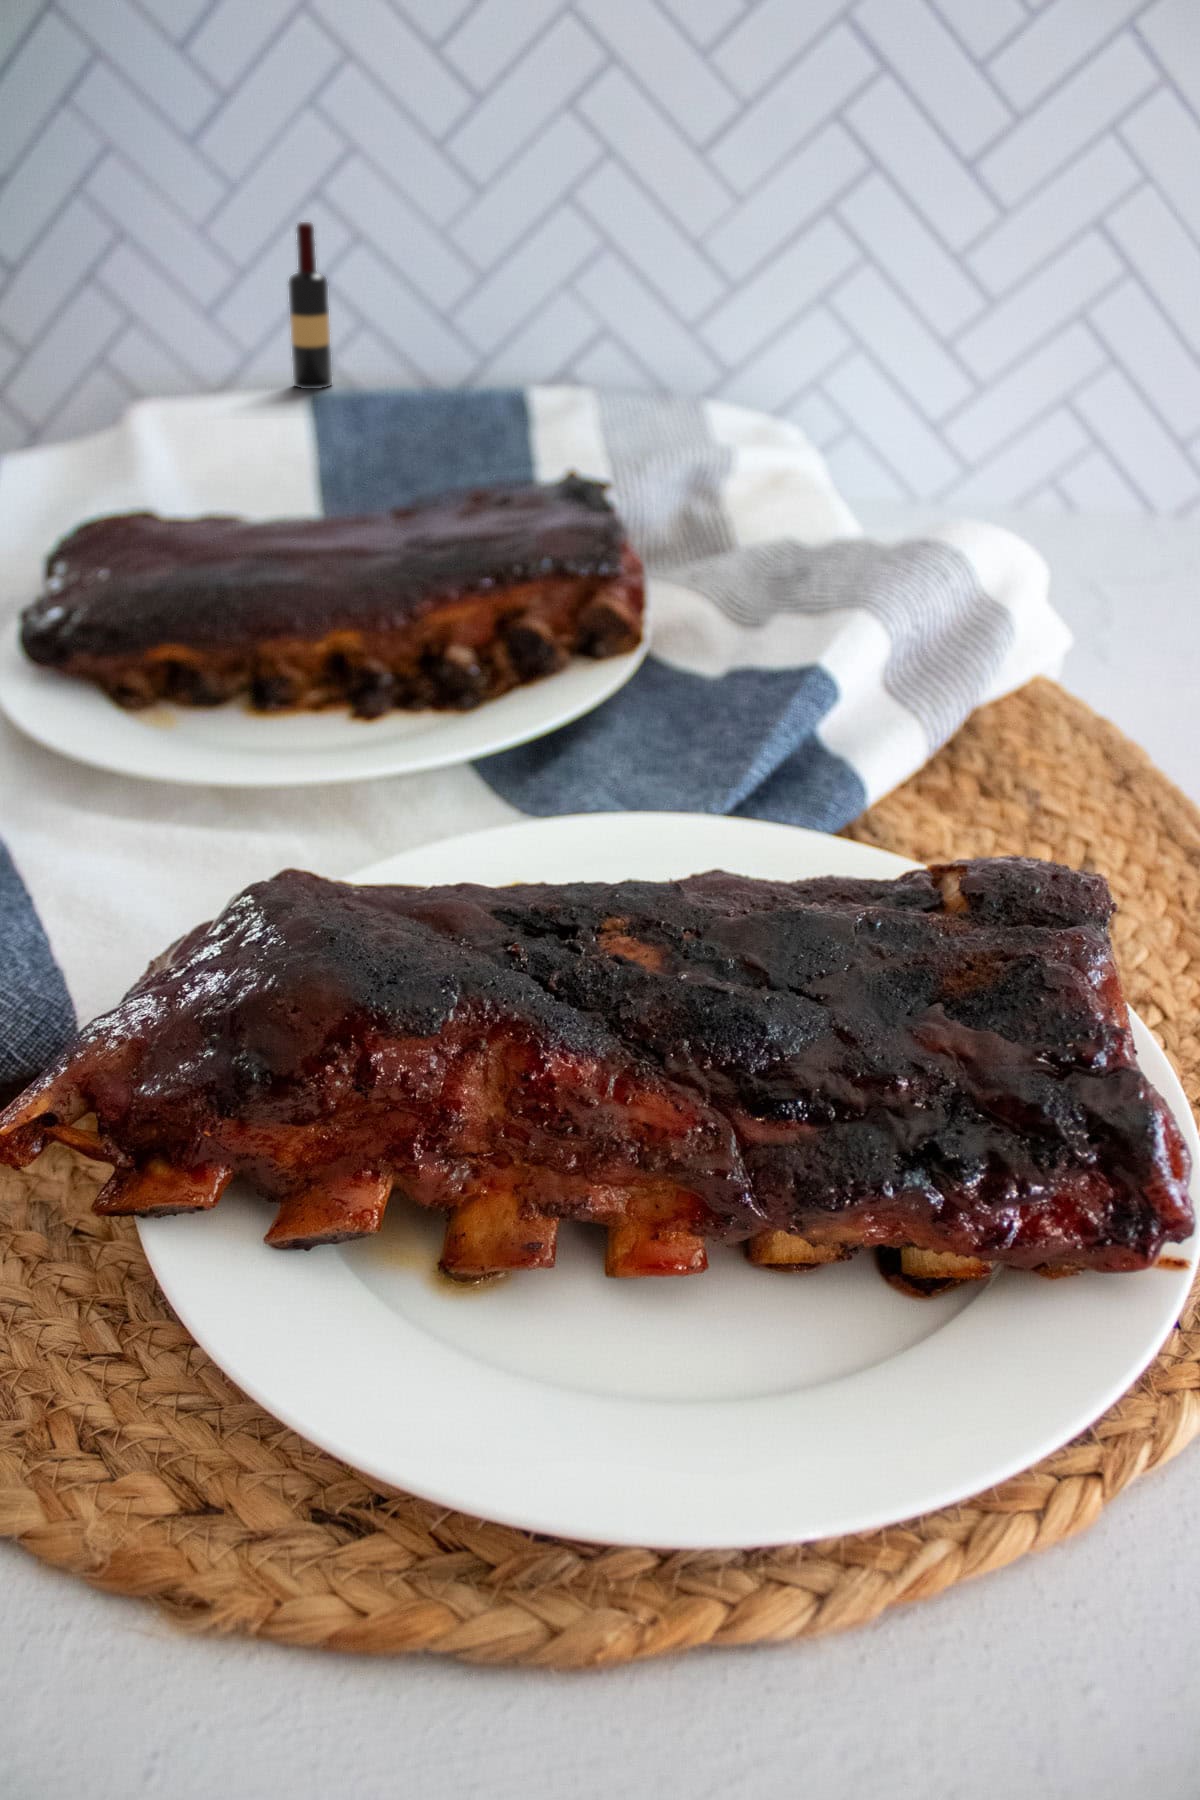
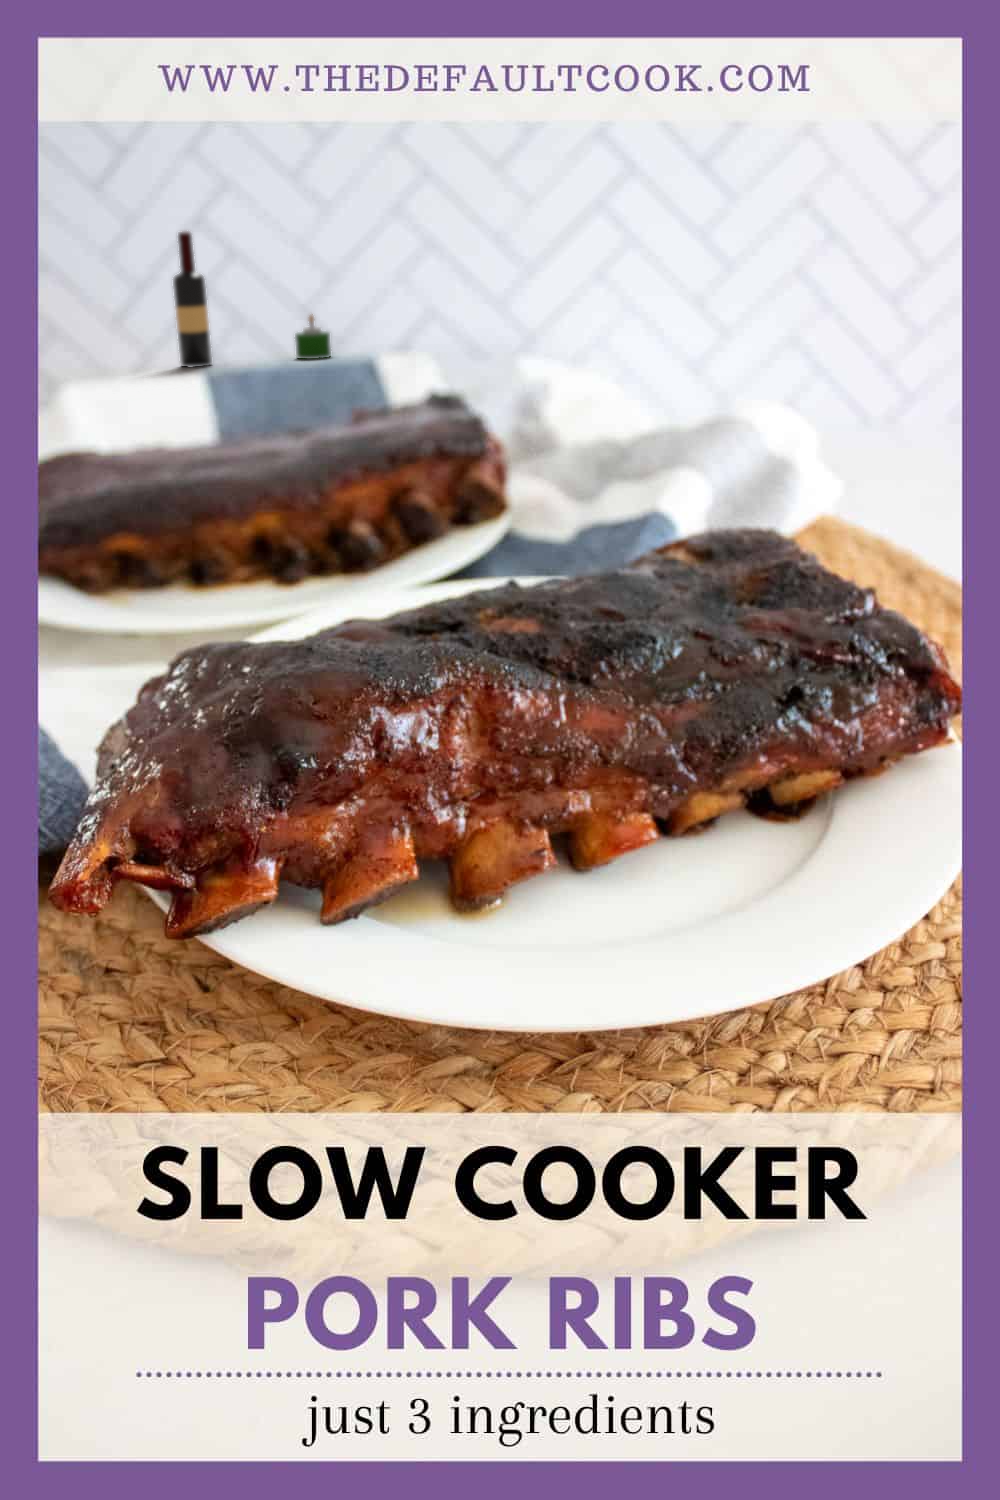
candle: none [436,328,479,385] -> present [295,314,331,359]

